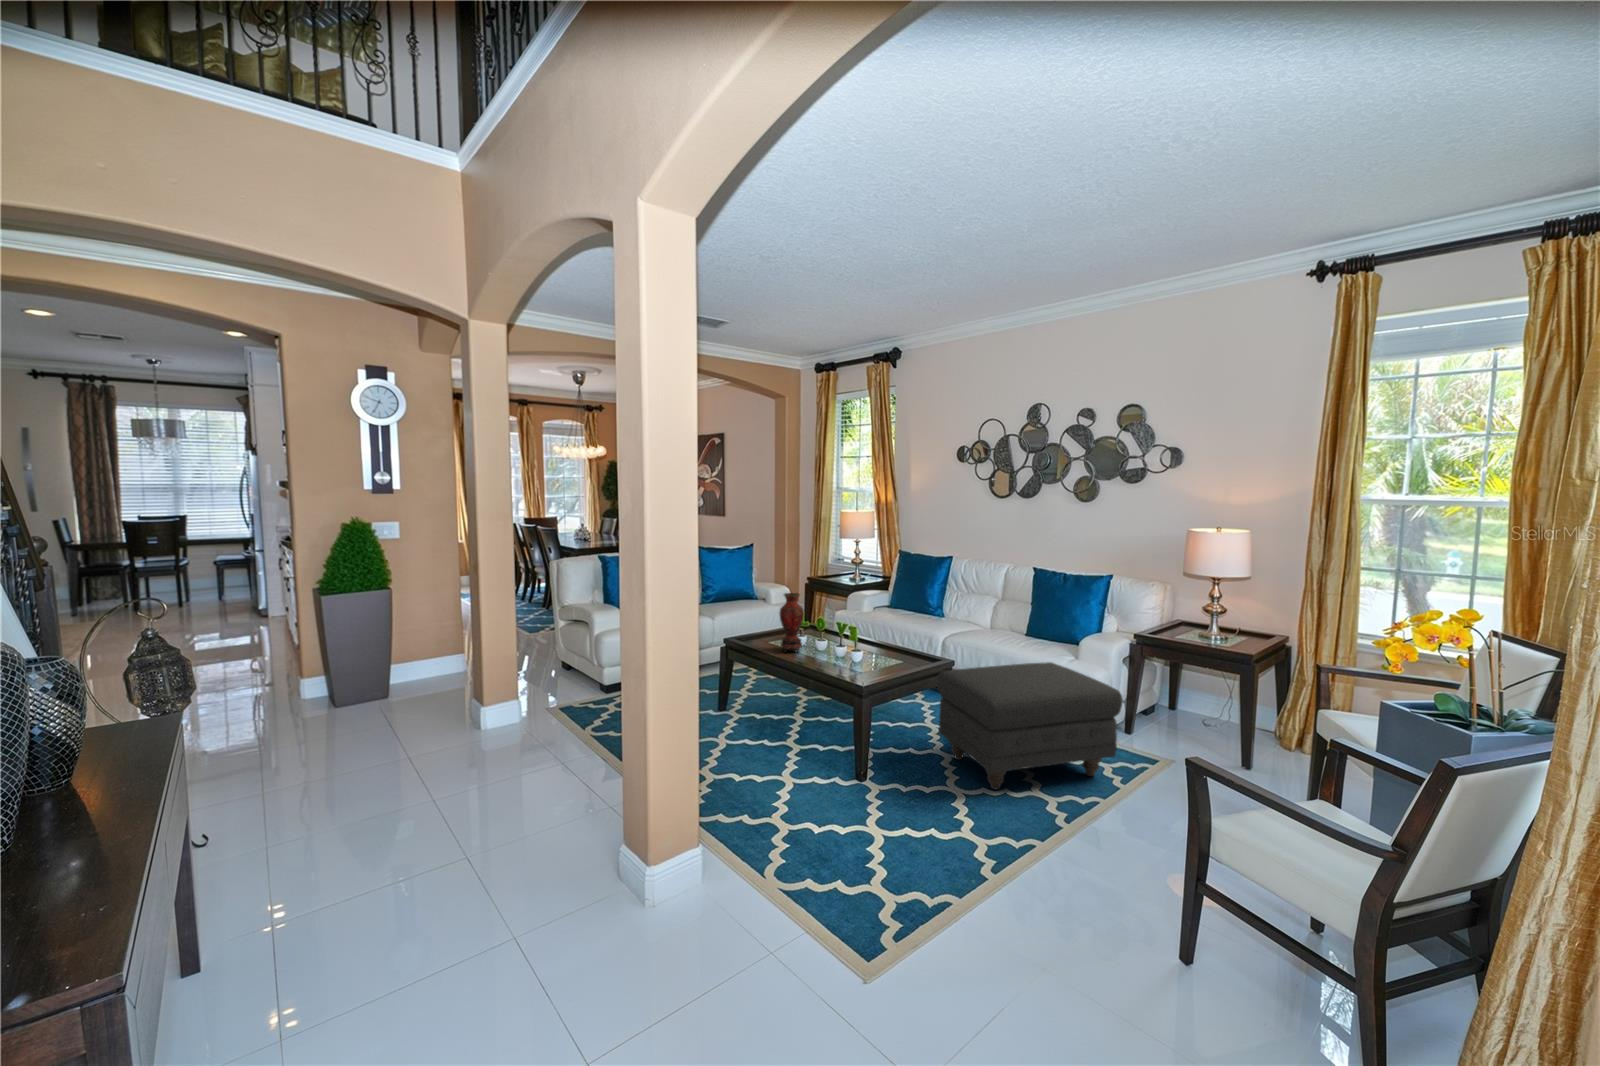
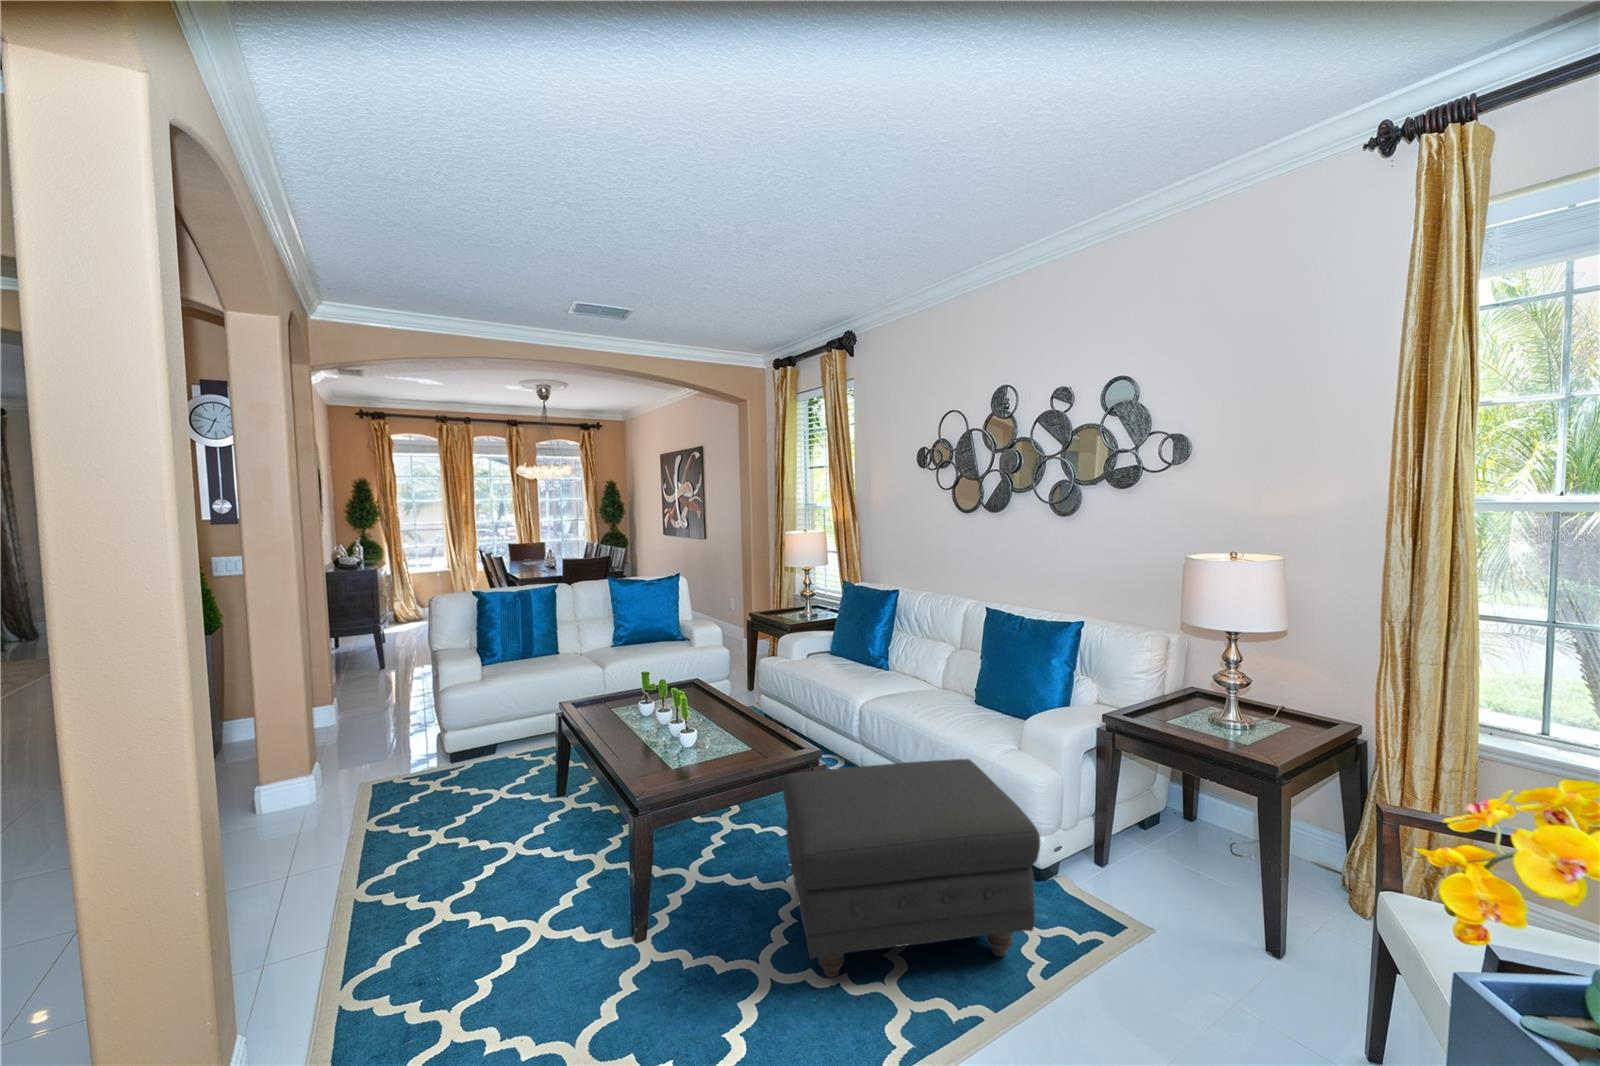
vase: present [779,593,804,653] -> none [604,651,638,733]

